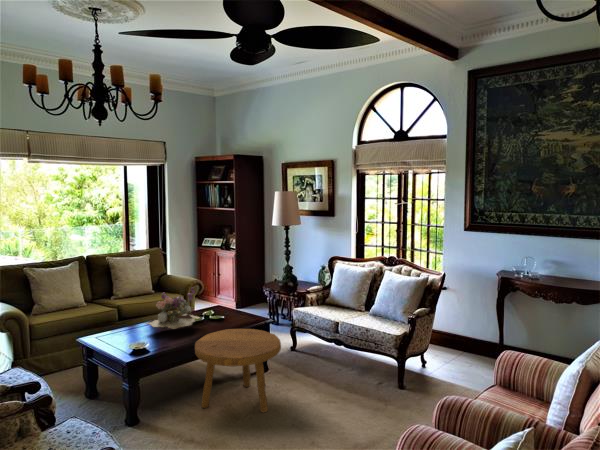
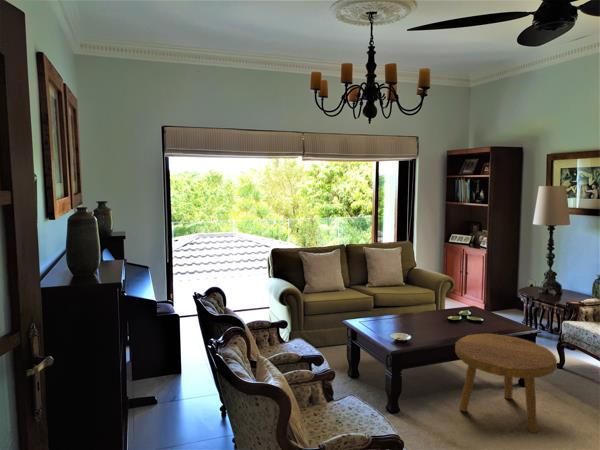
flower arrangement: present [147,288,200,330] -> none [404,284,458,325]

